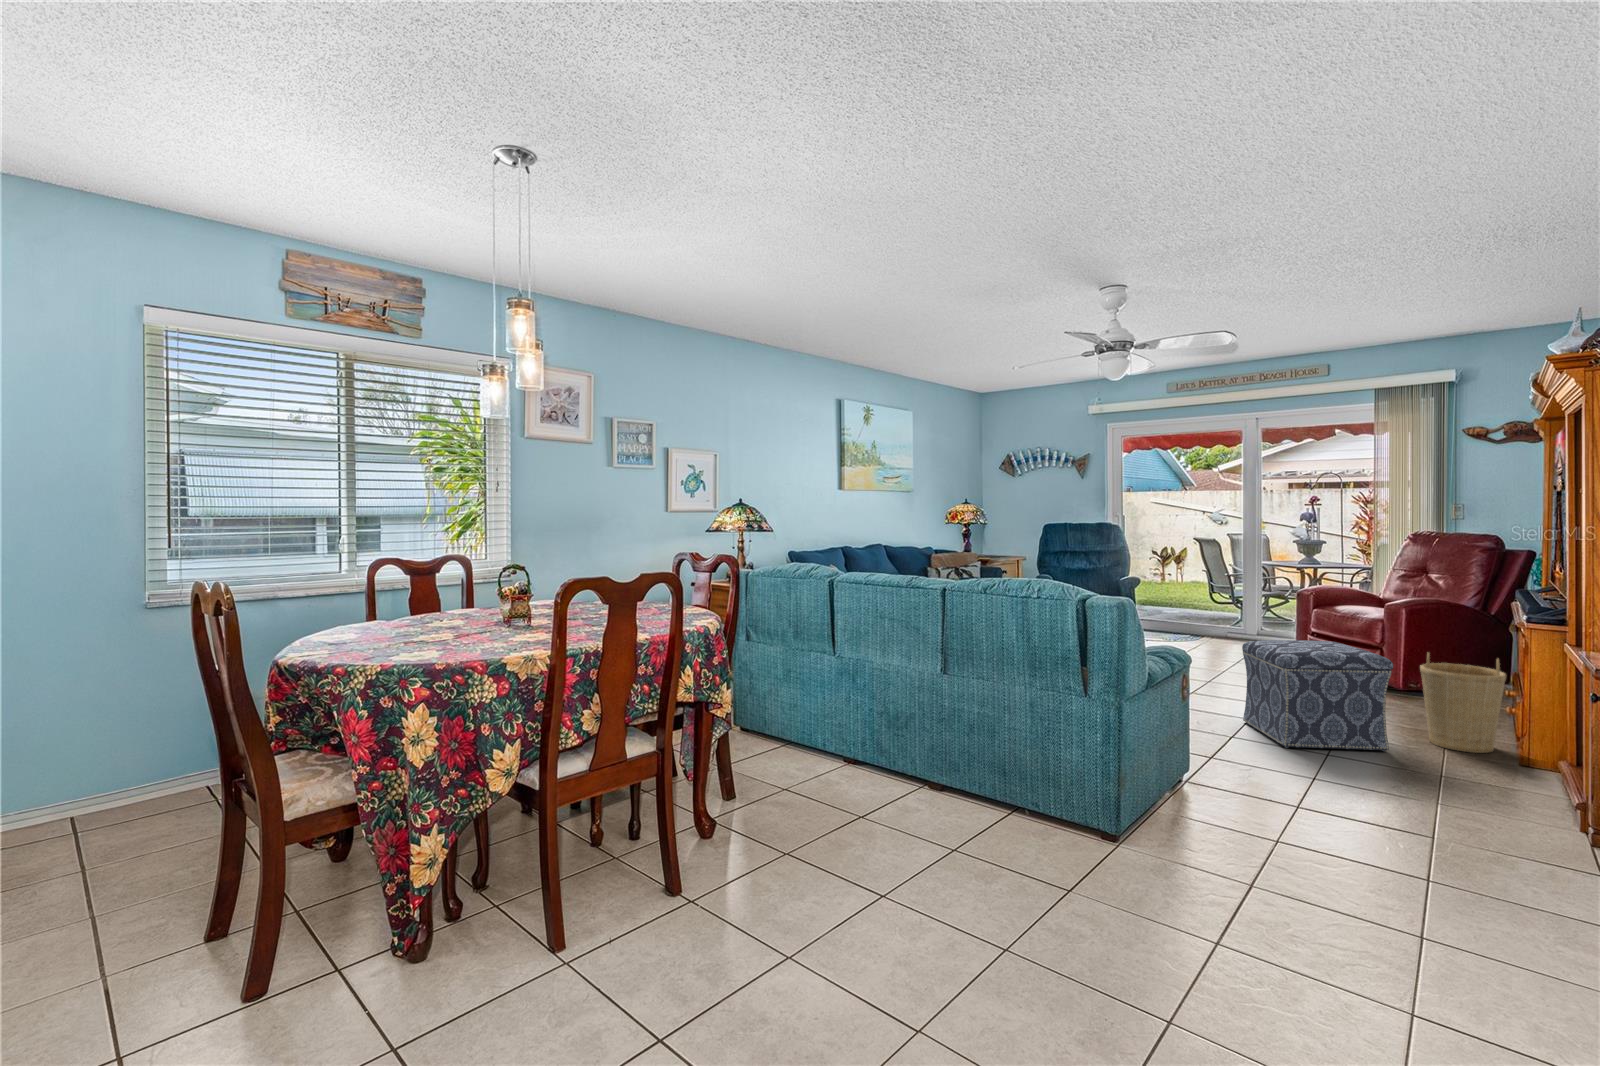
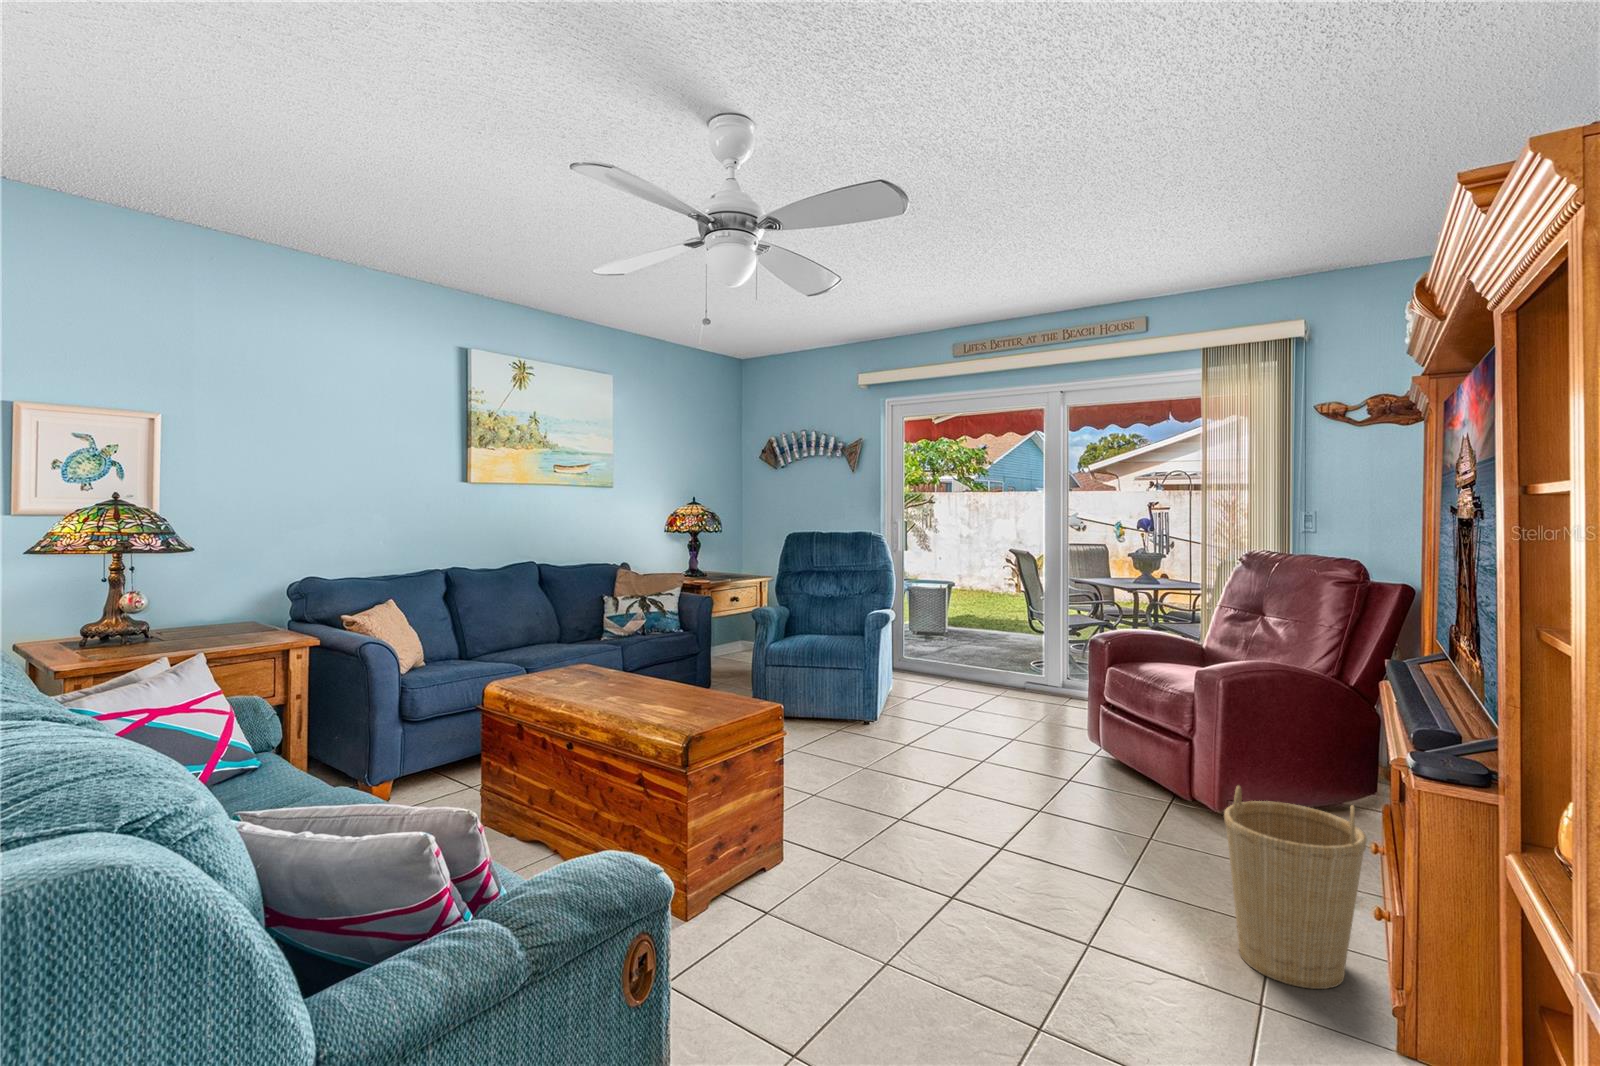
ottoman: present [1242,640,1393,751] -> none [939,757,1167,994]

